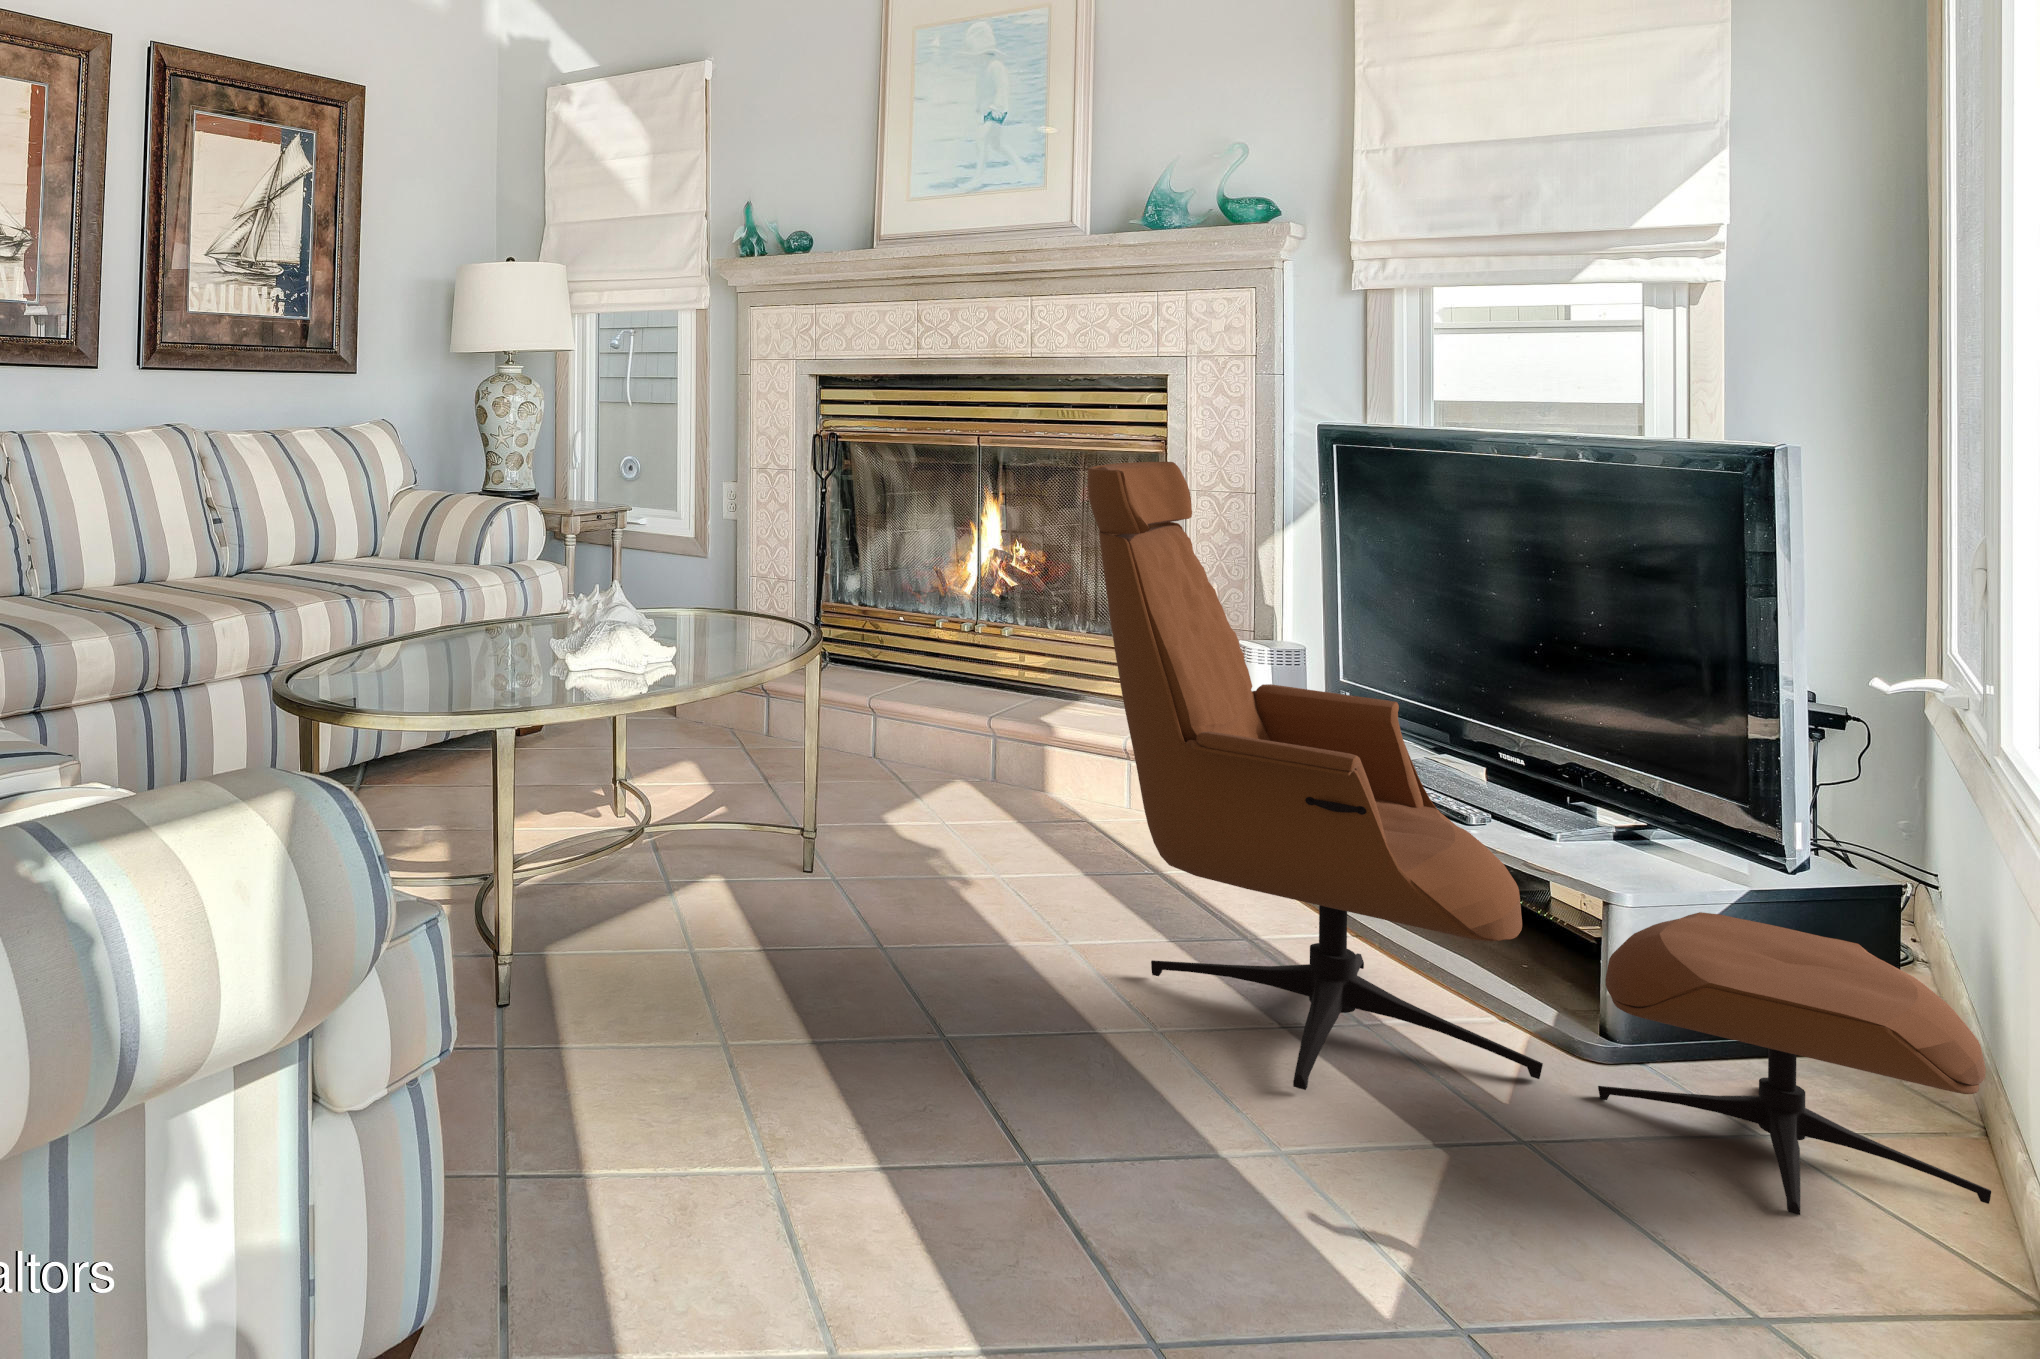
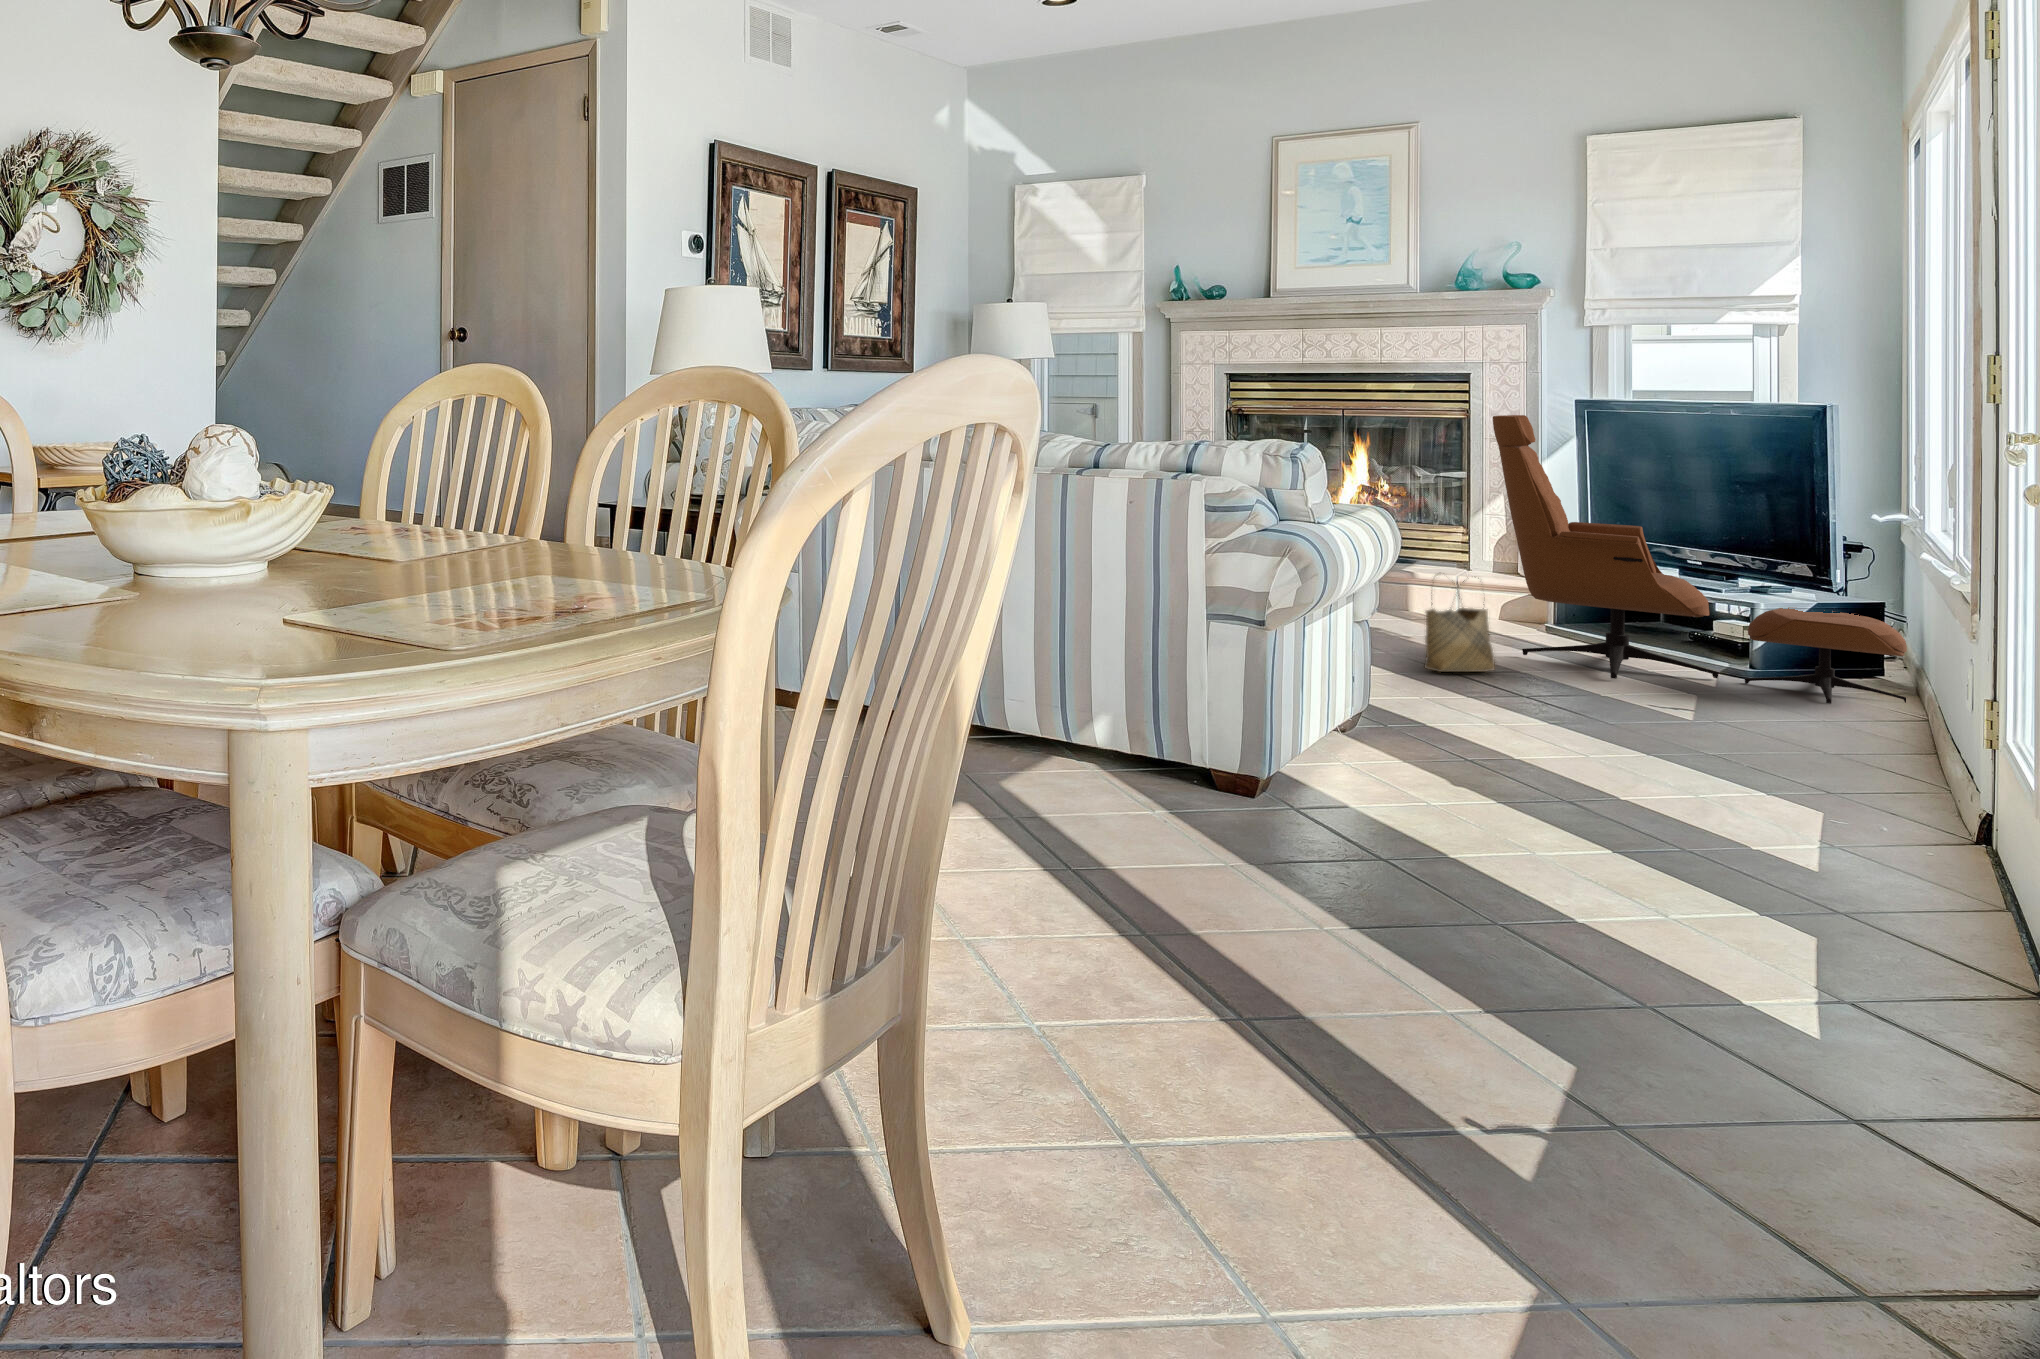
woven basket: none [886,821,1042,1068] -> present [1425,578,1495,672]

